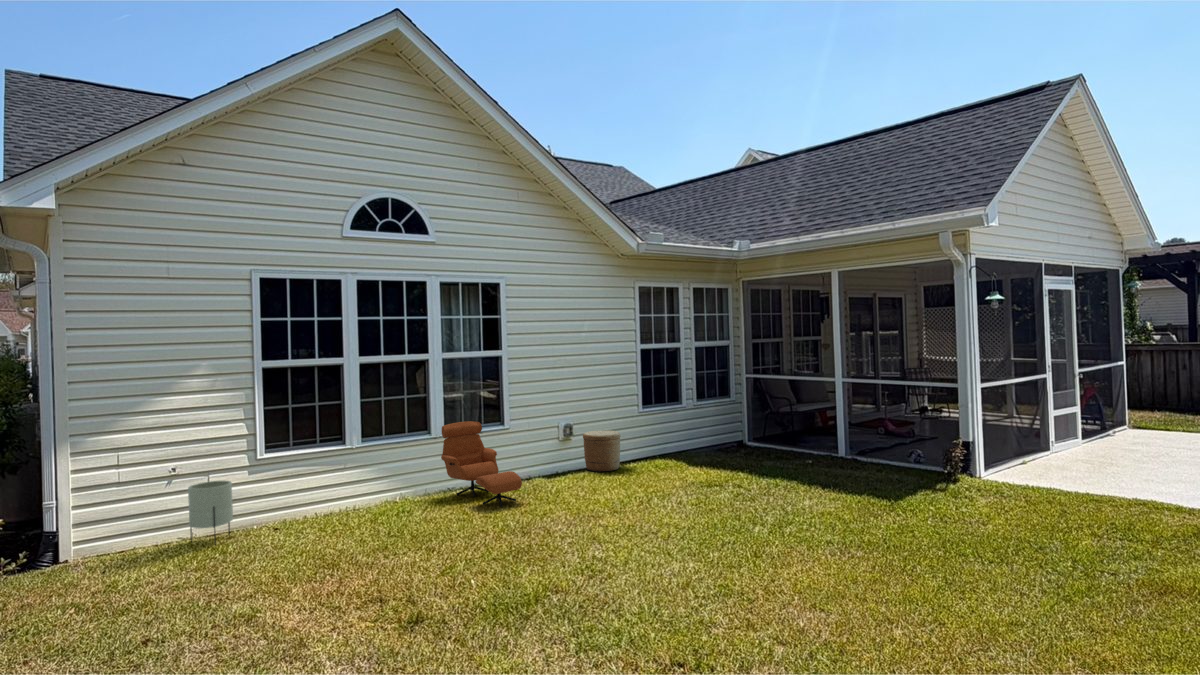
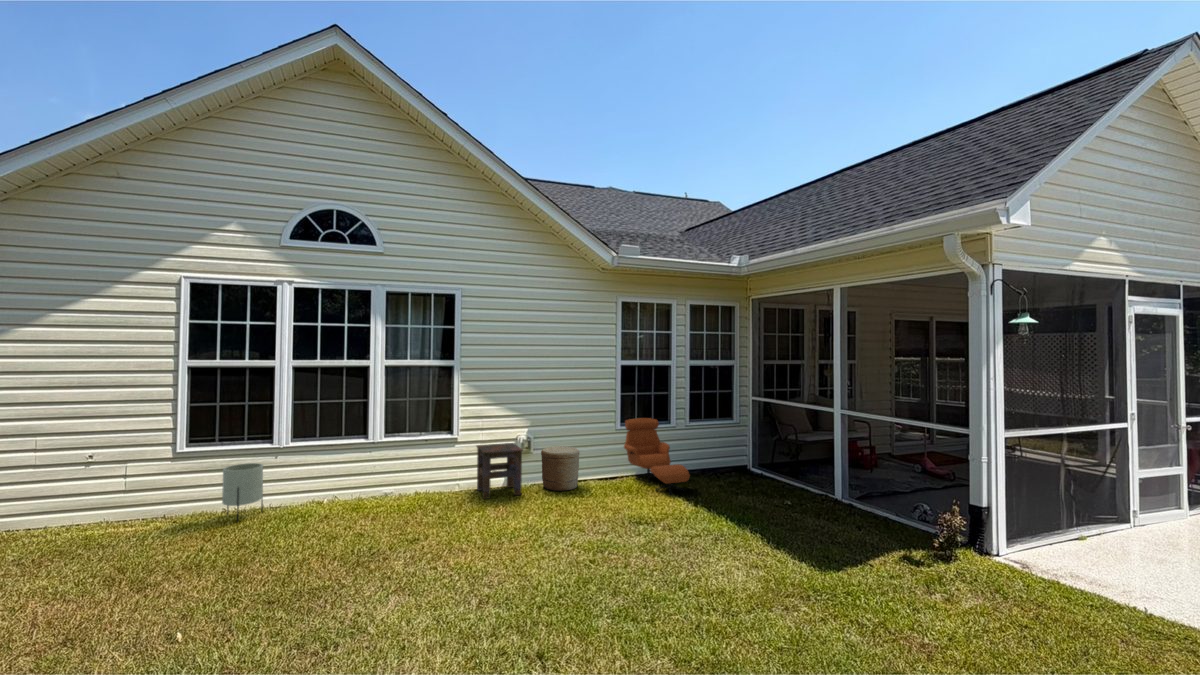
armchair: present [441,421,522,507] -> present [624,418,690,495]
side table: none [524,430,577,483] -> present [477,443,523,499]
planter: present [188,480,233,545] -> present [222,463,263,522]

